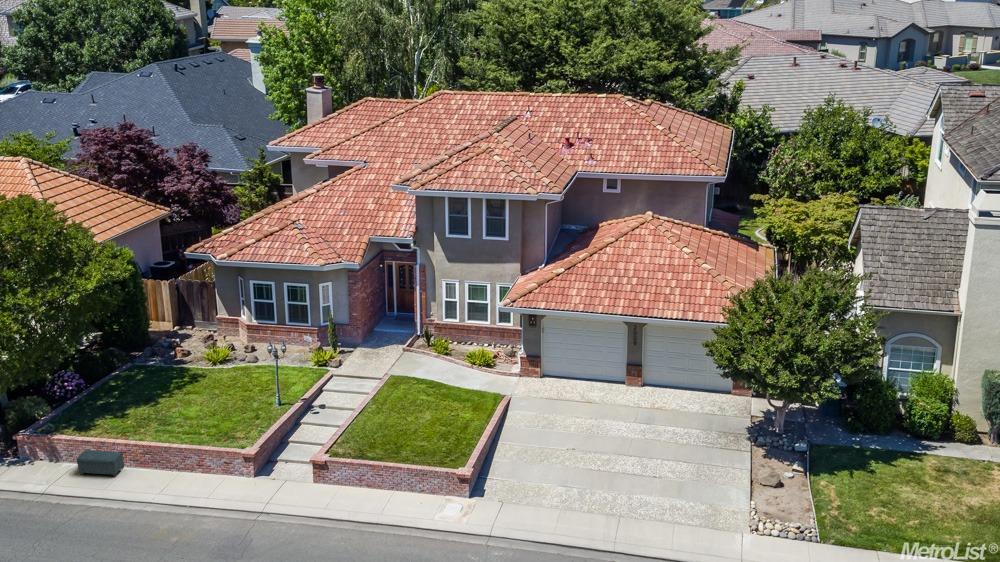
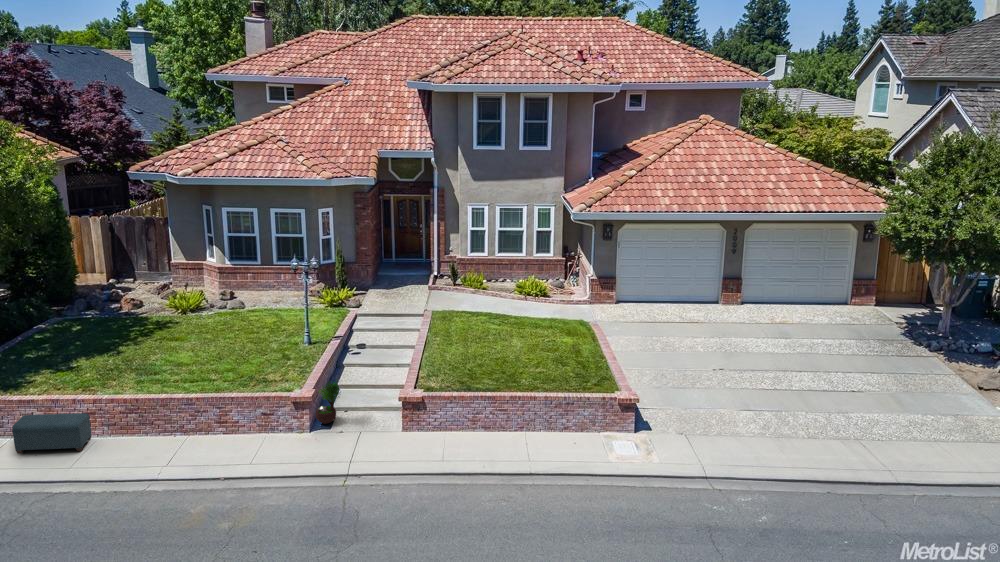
potted tree: none [260,442,278,471] -> present [316,382,340,424]

